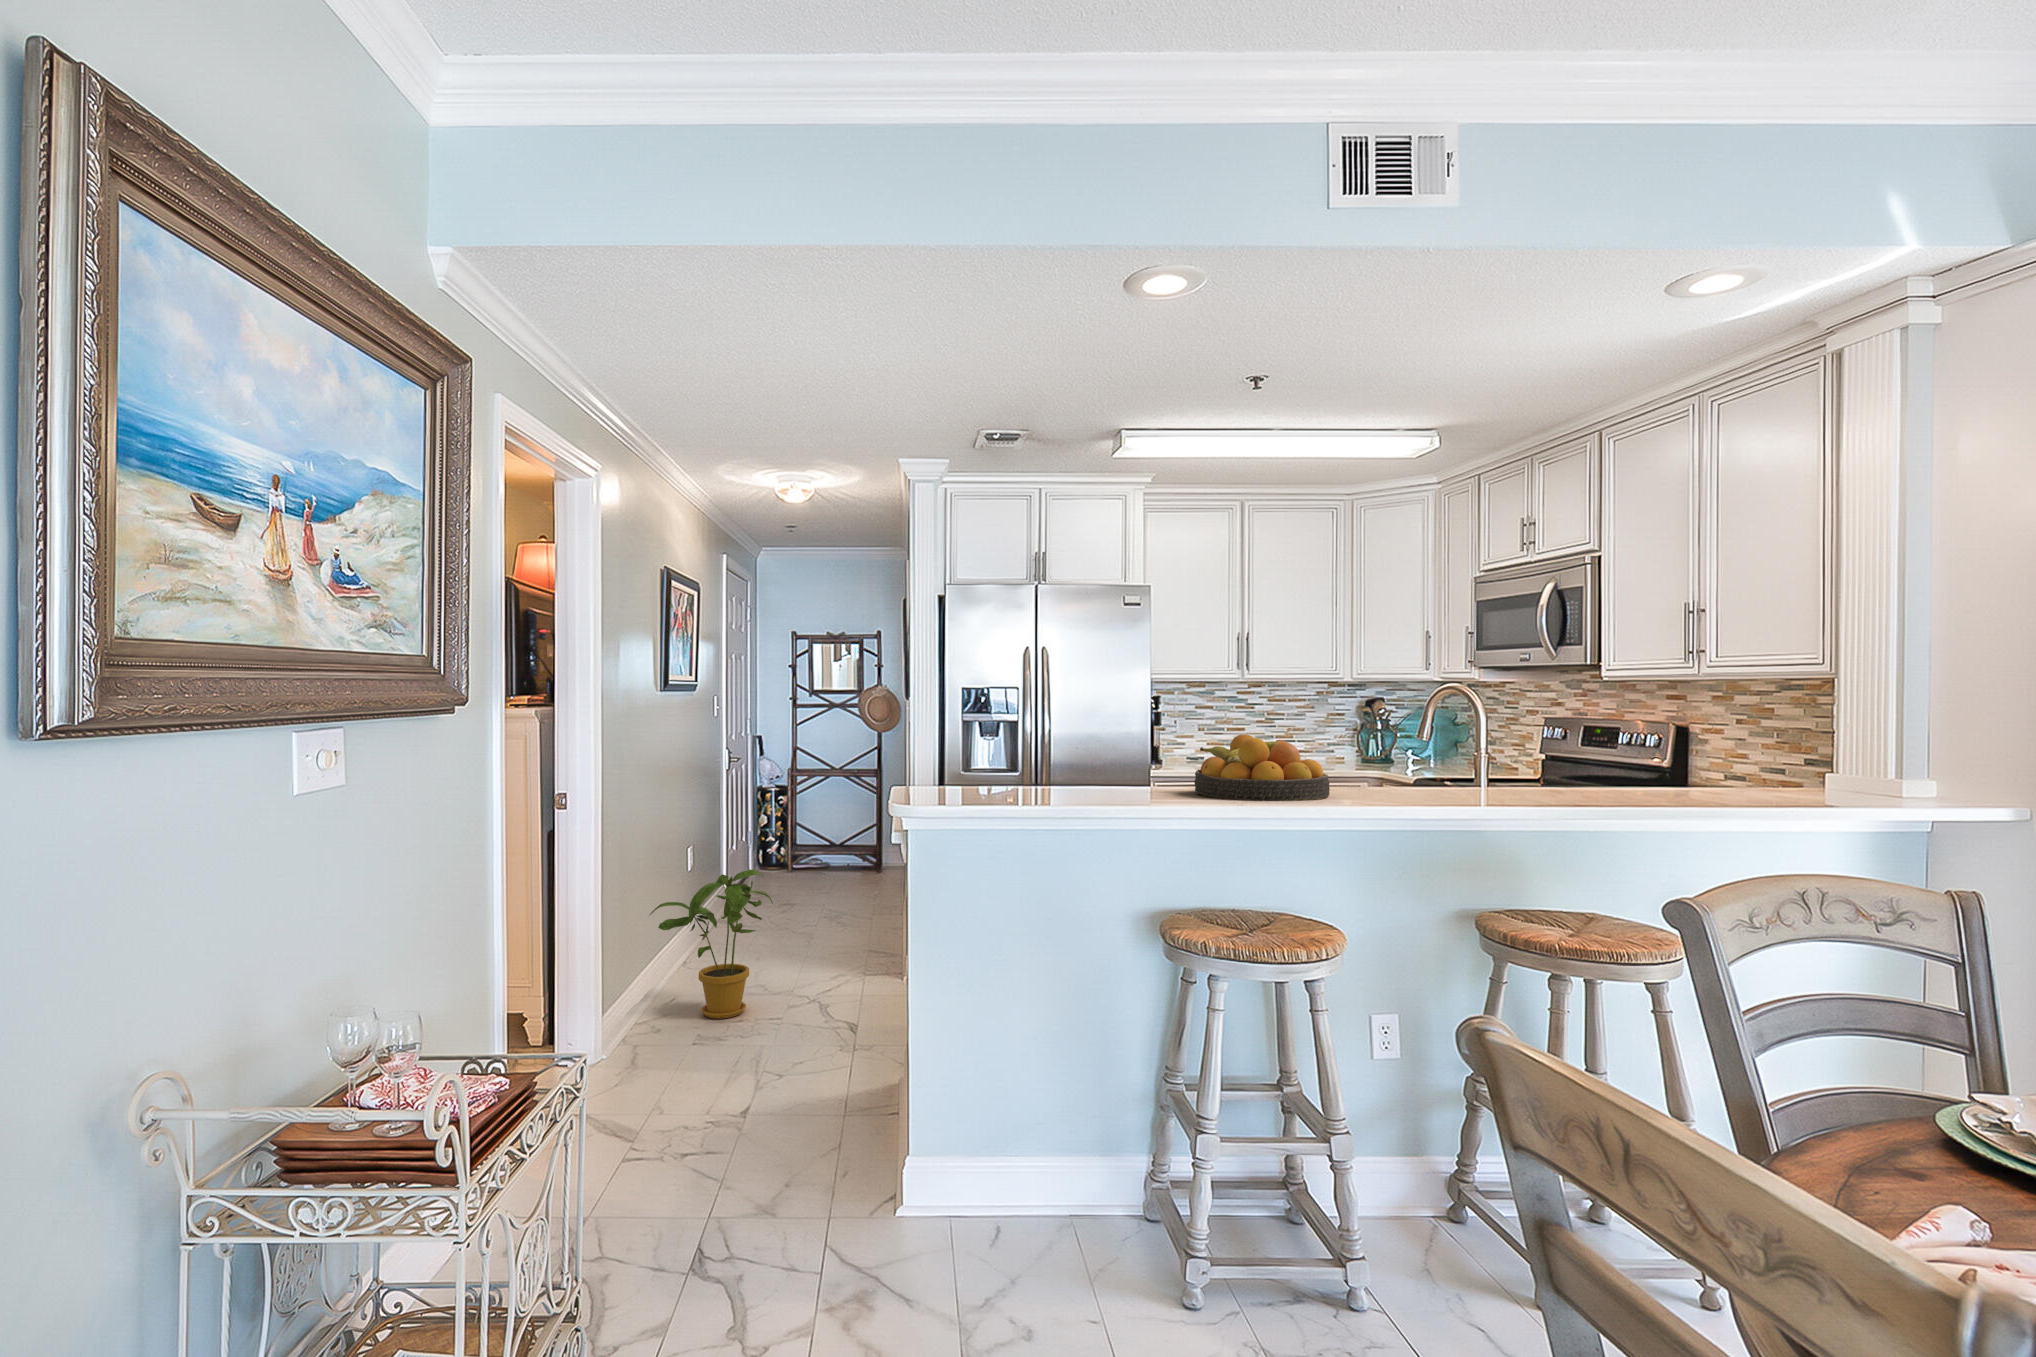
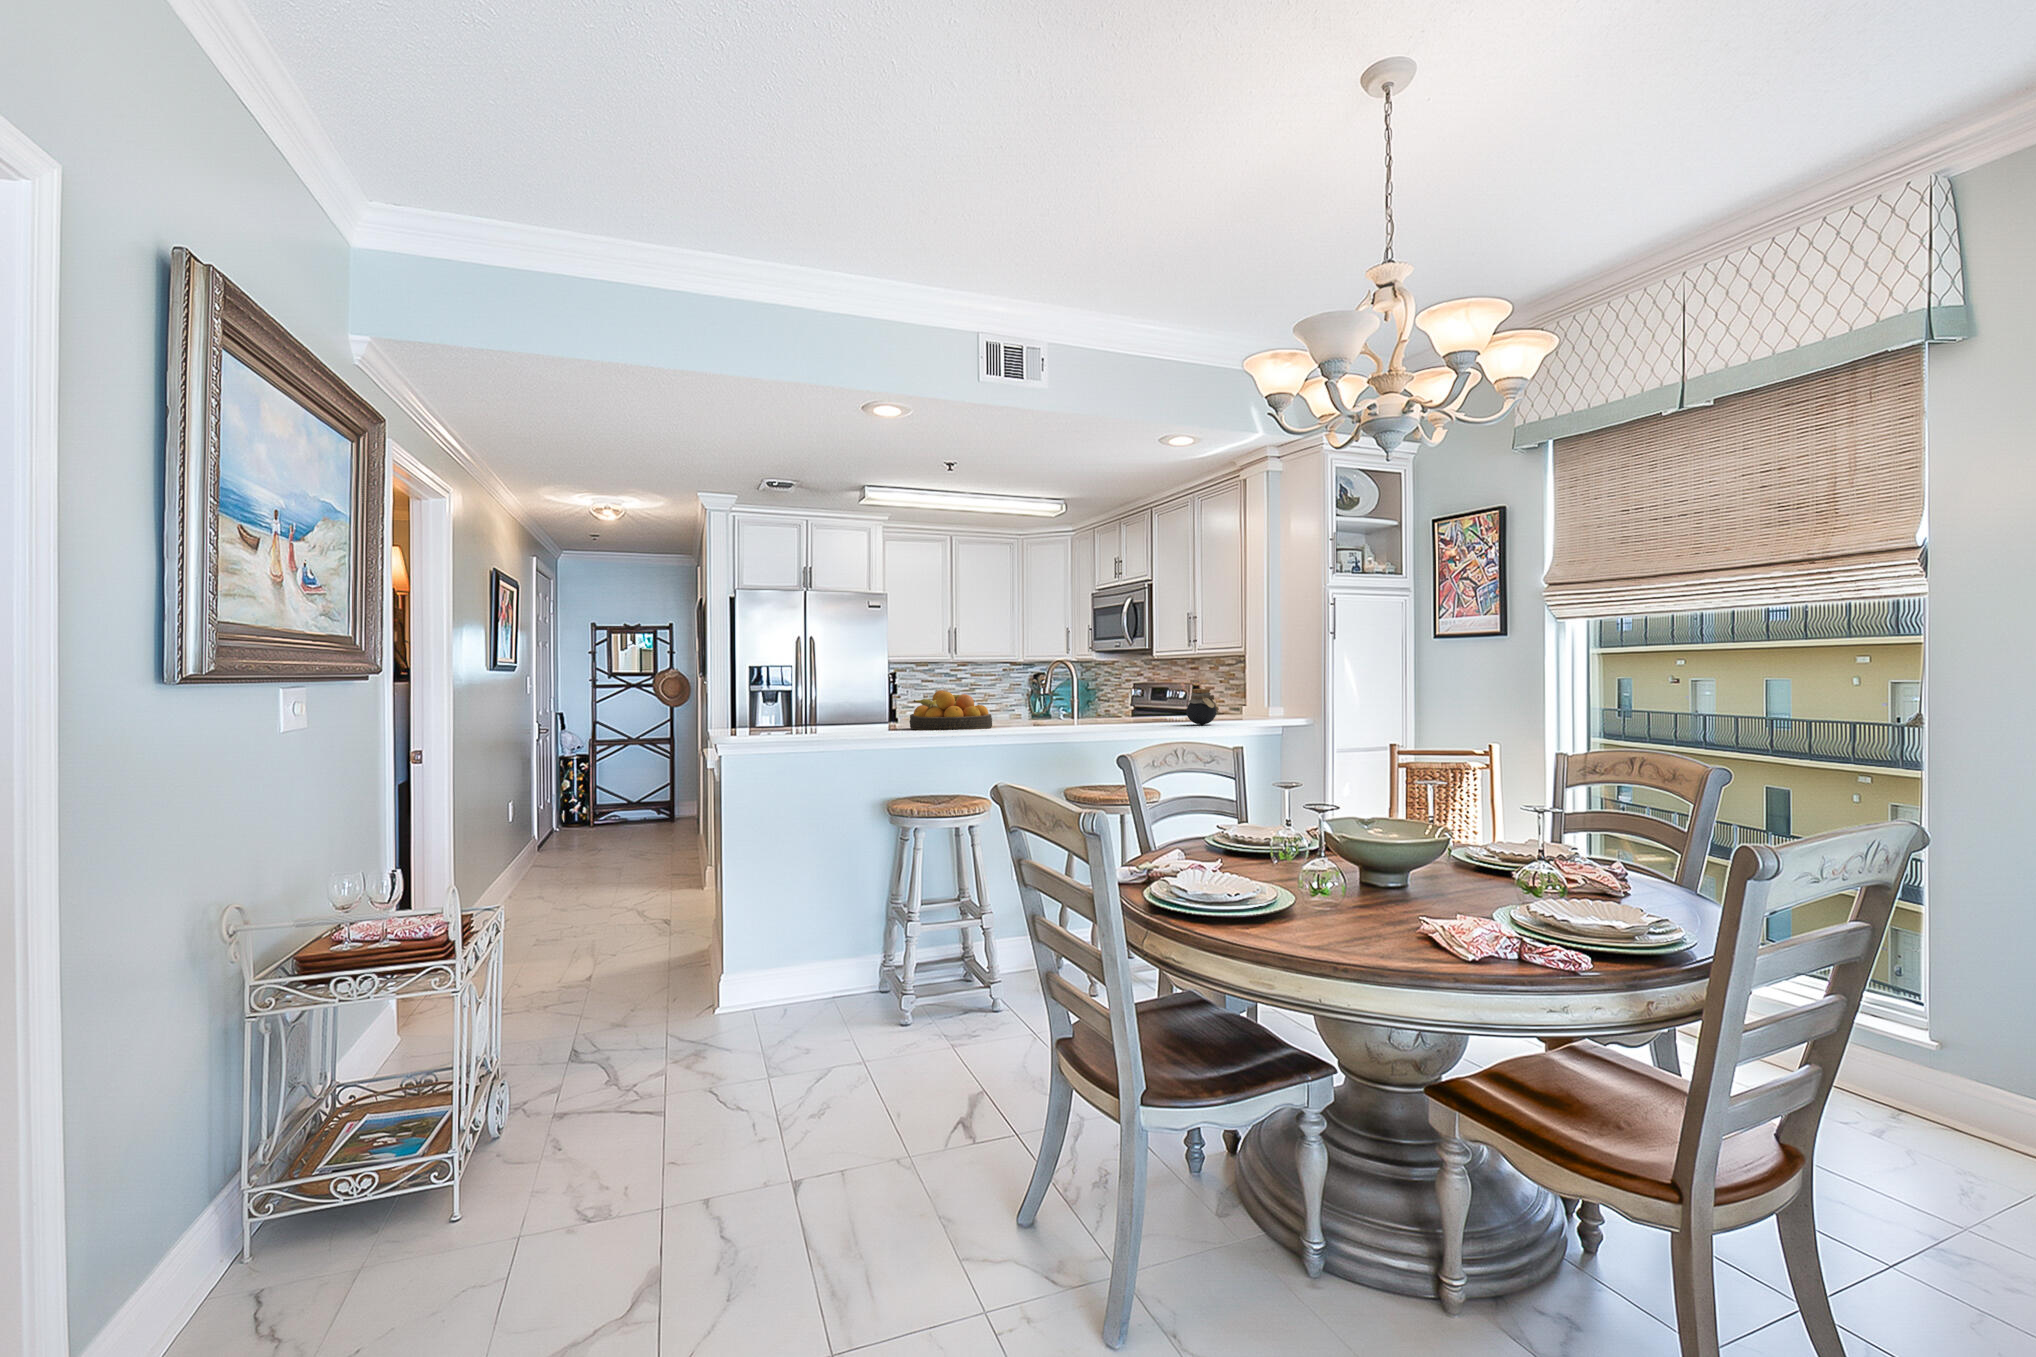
jar: none [1693,742,1766,807] -> present [1186,689,1219,725]
house plant: present [650,870,773,1019] -> none [487,805,596,922]

